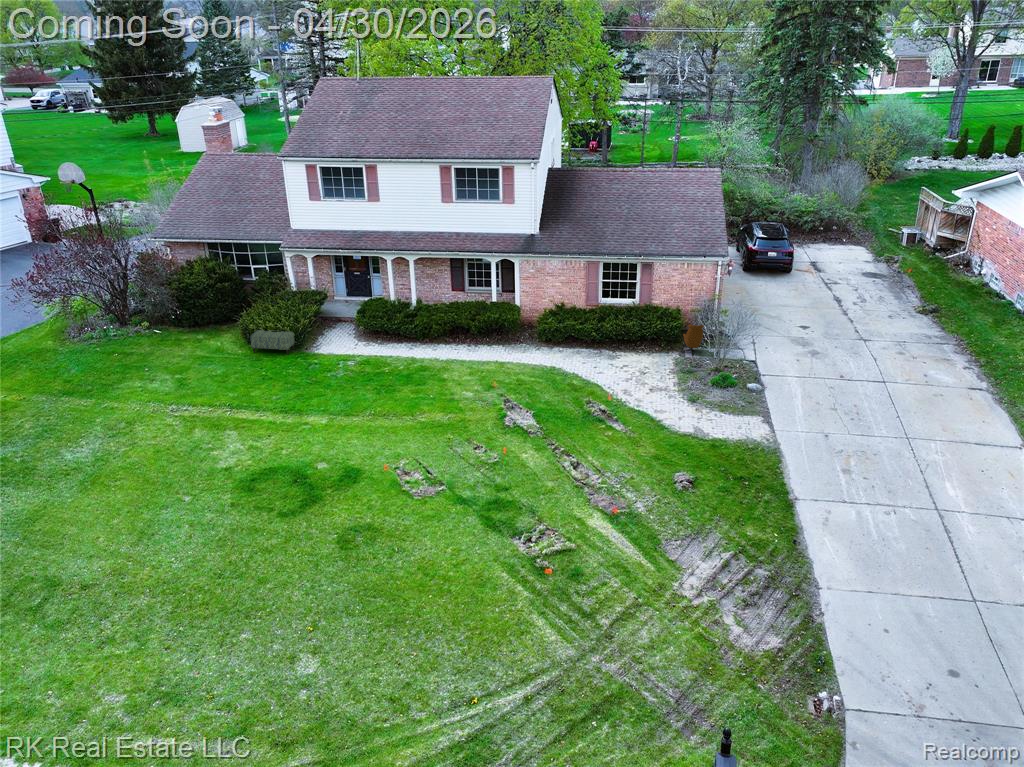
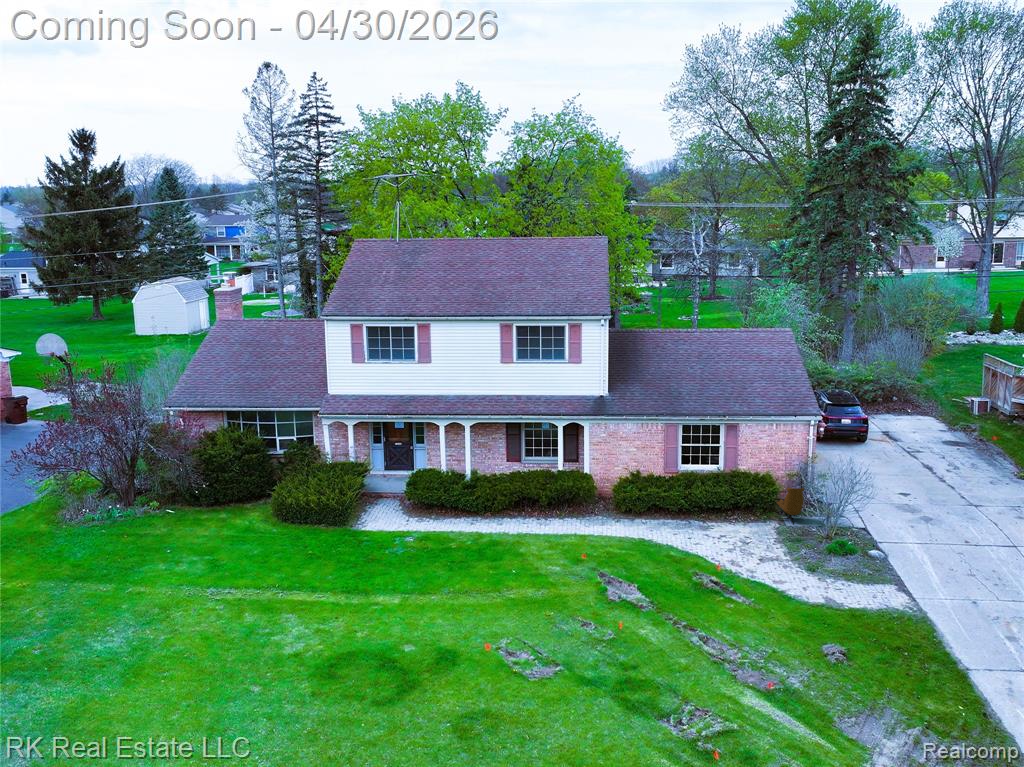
bench: present [250,330,294,354] -> none [290,504,339,531]

